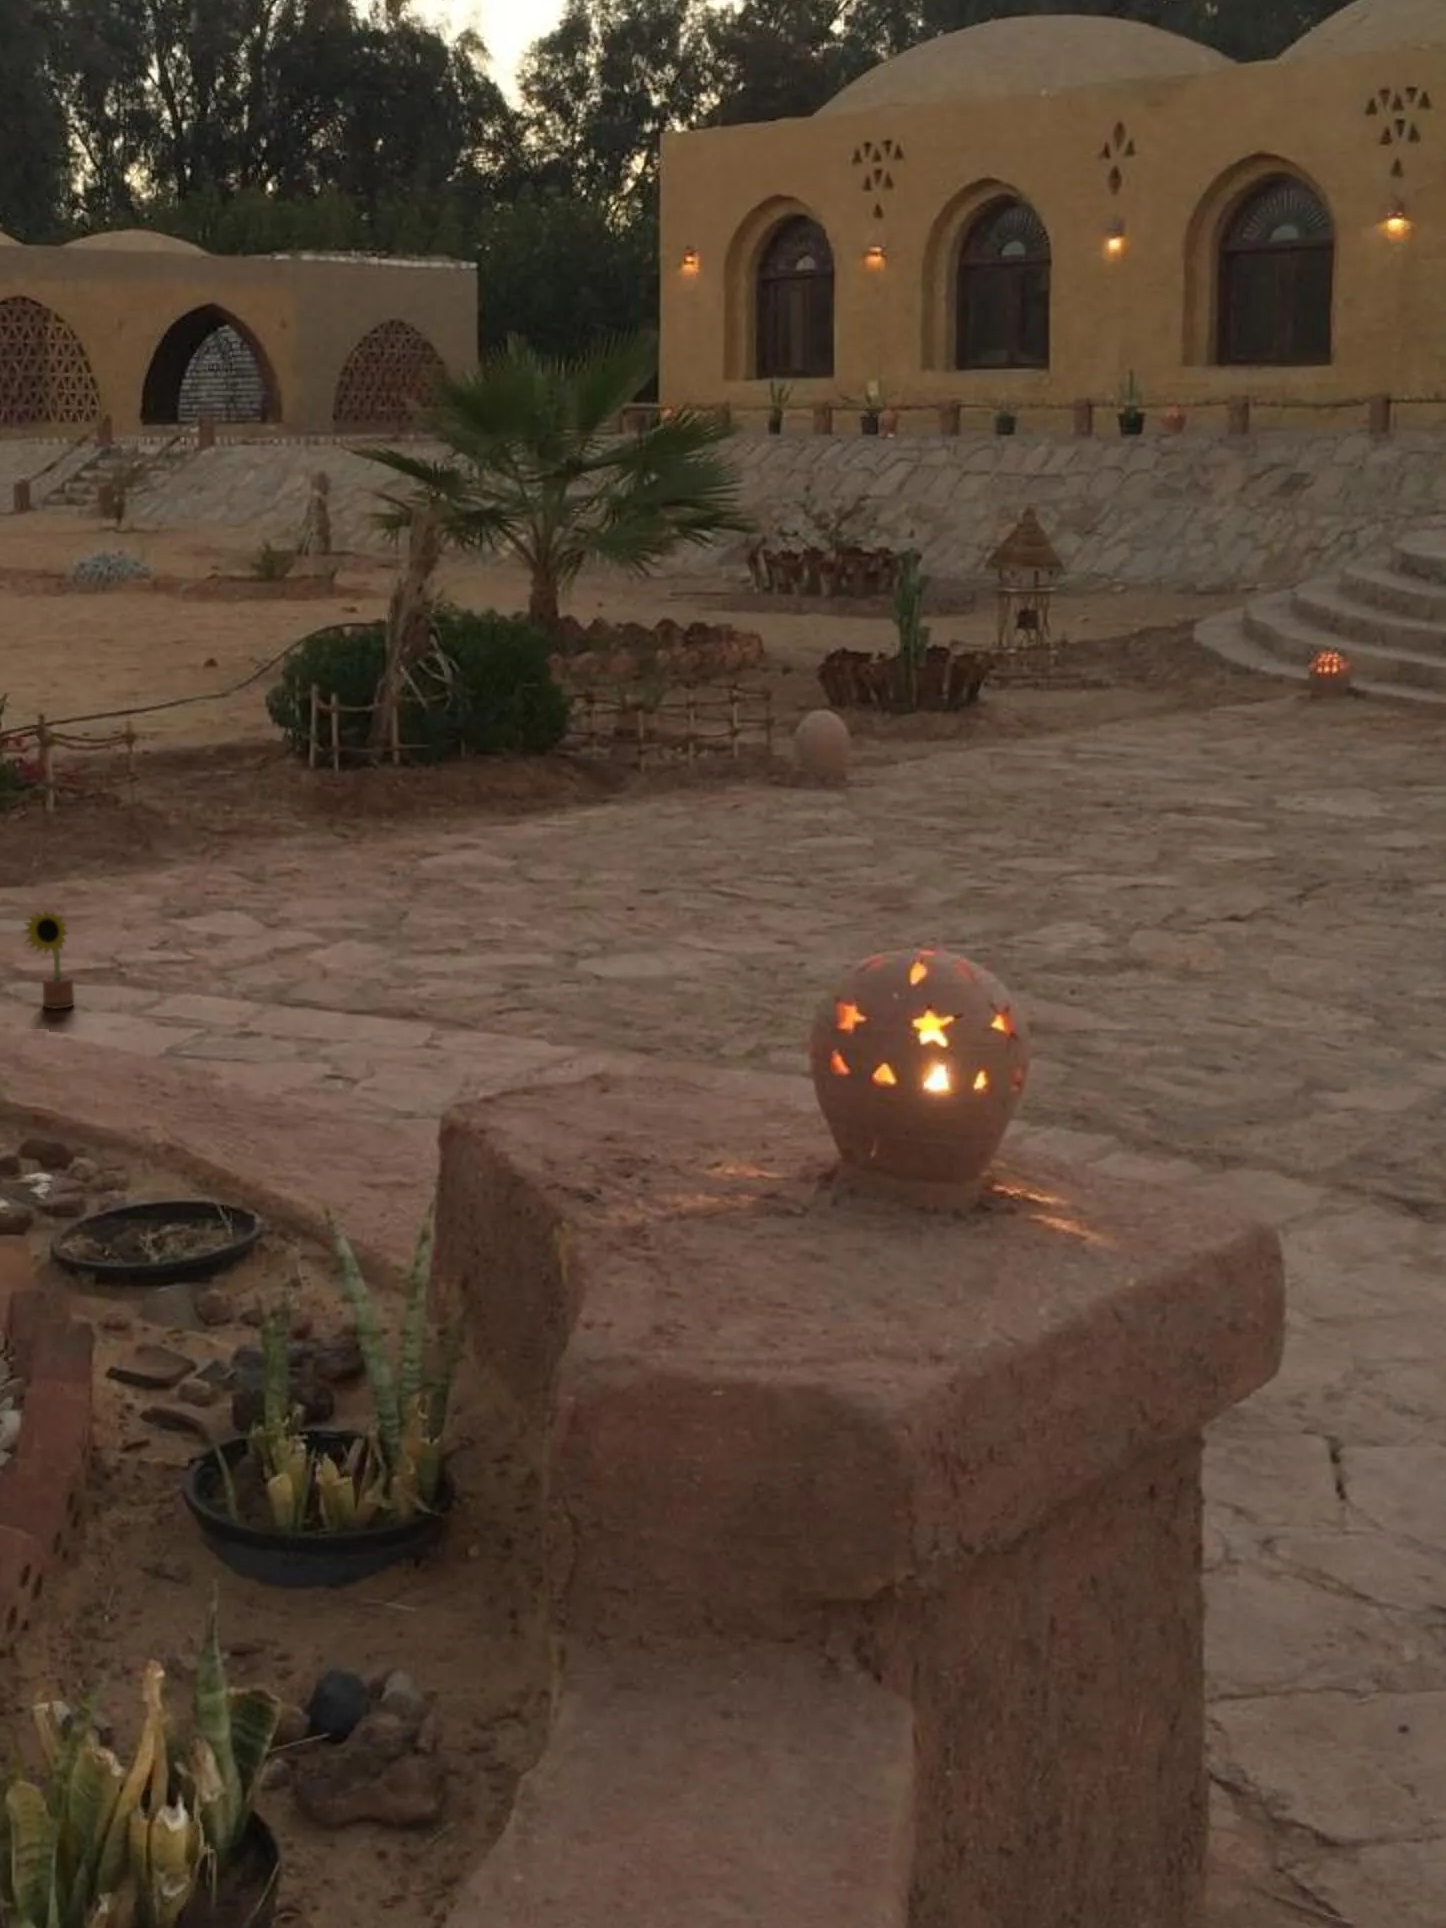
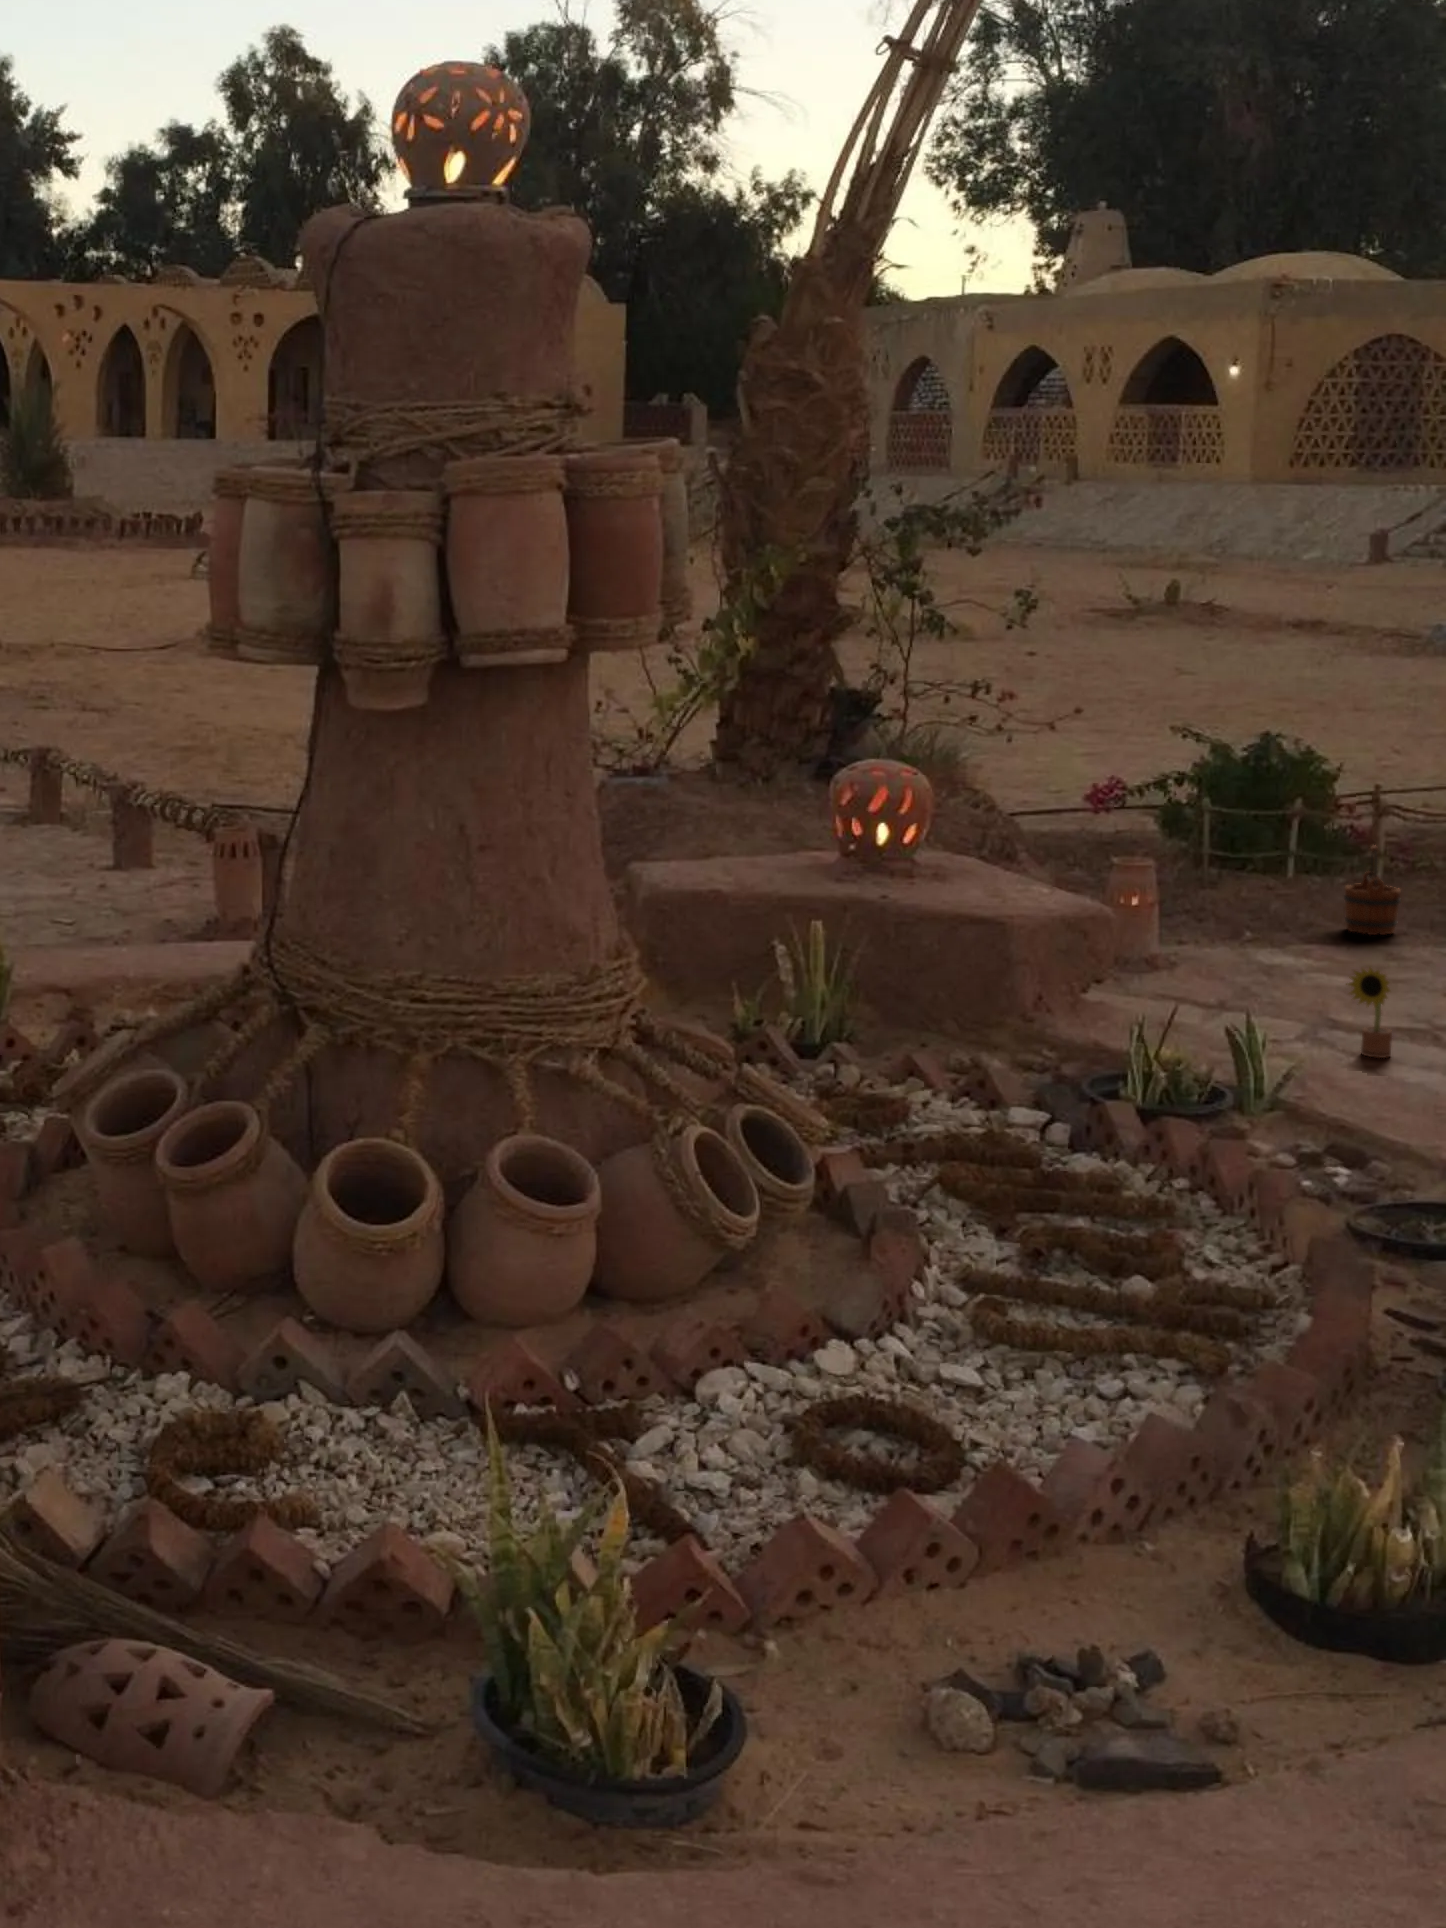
wooden bucket: none [12,773,68,867] -> present [1344,845,1401,935]

